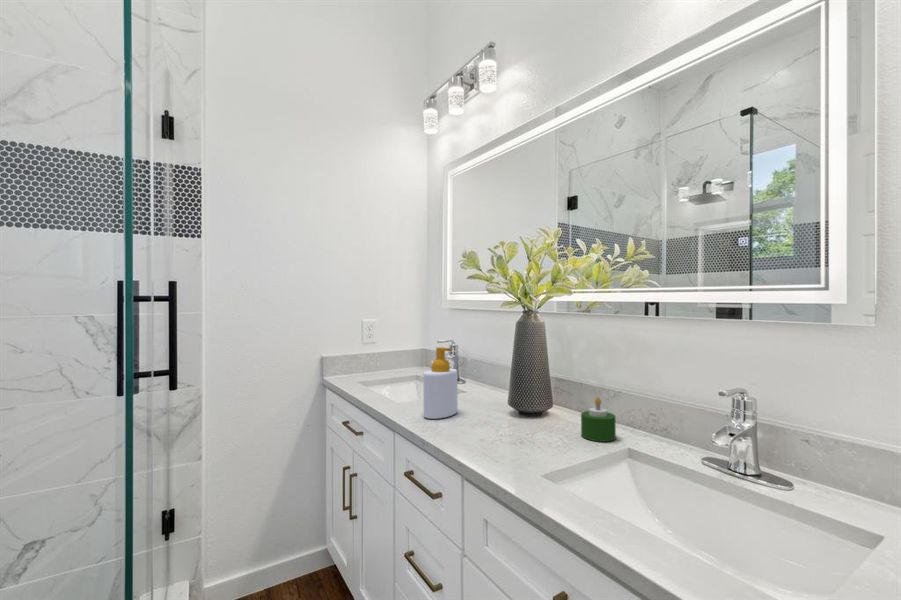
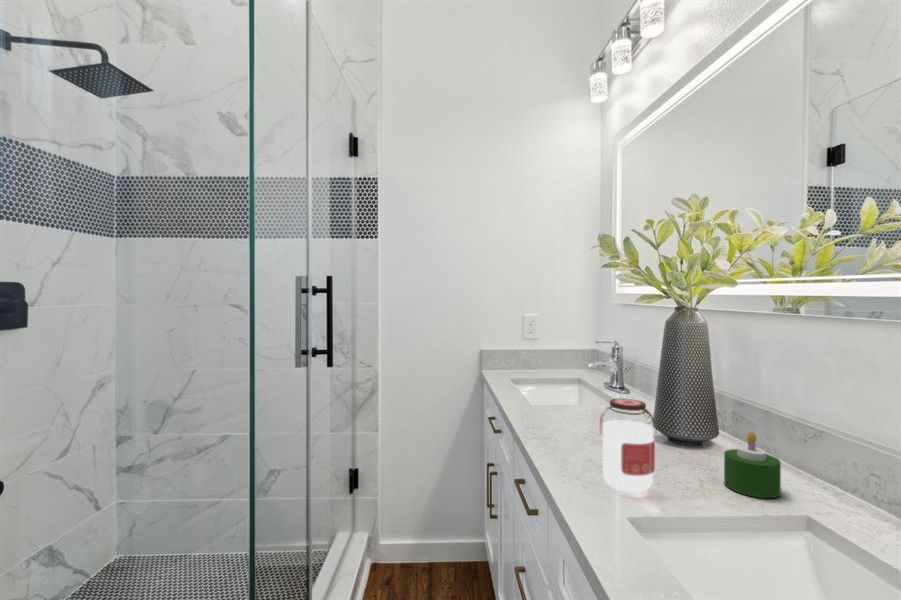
soap bottle: present [423,347,457,419] -> none [539,347,584,428]
jar: none [513,384,554,457] -> present [600,399,657,493]

